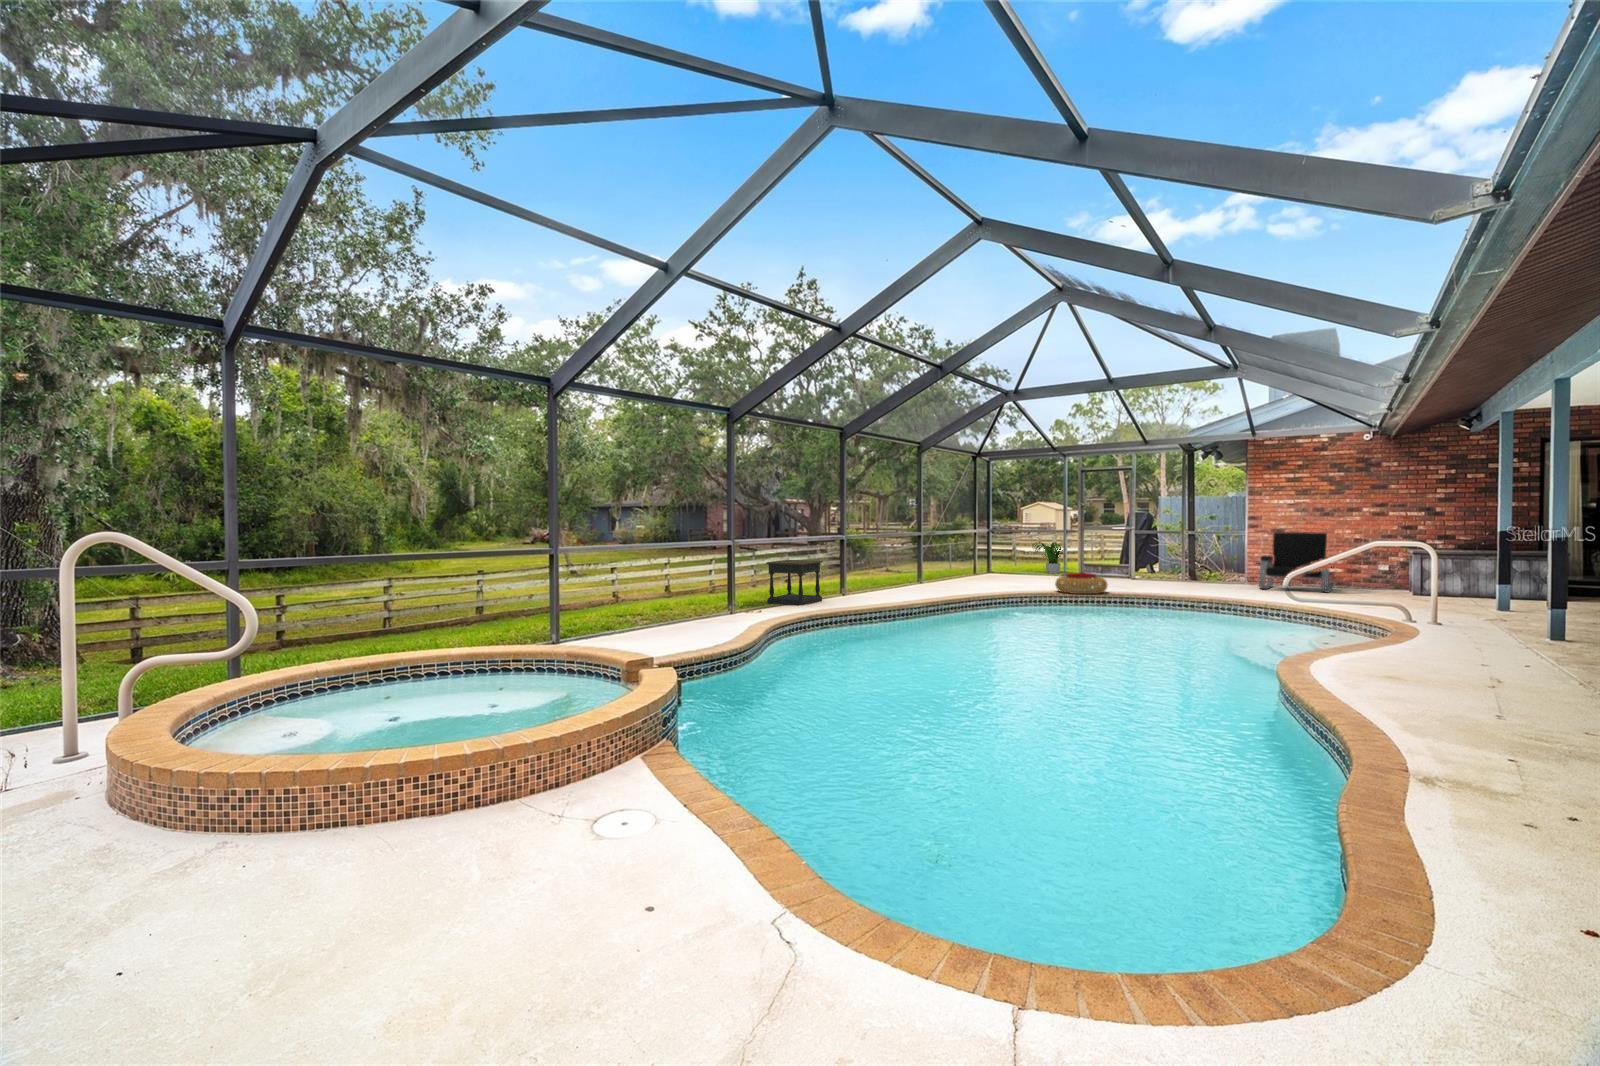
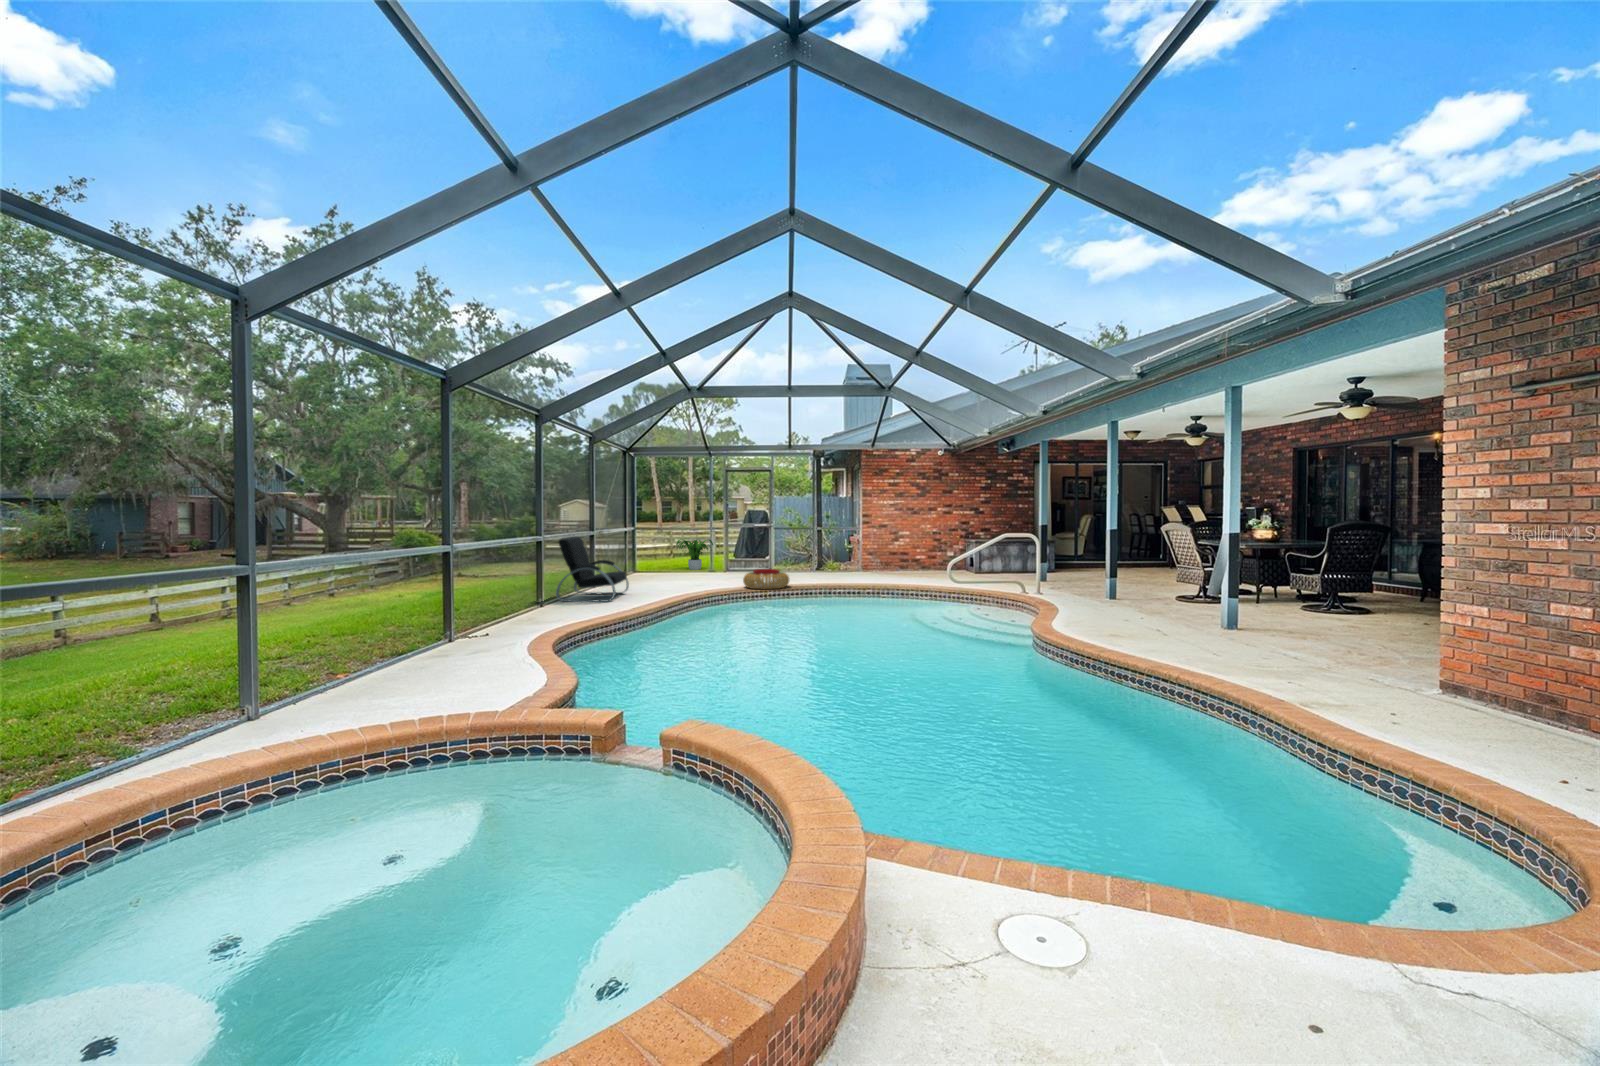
armchair: present [1259,532,1334,592] -> present [556,537,629,602]
side table: present [766,560,822,606] -> none [464,572,534,633]

